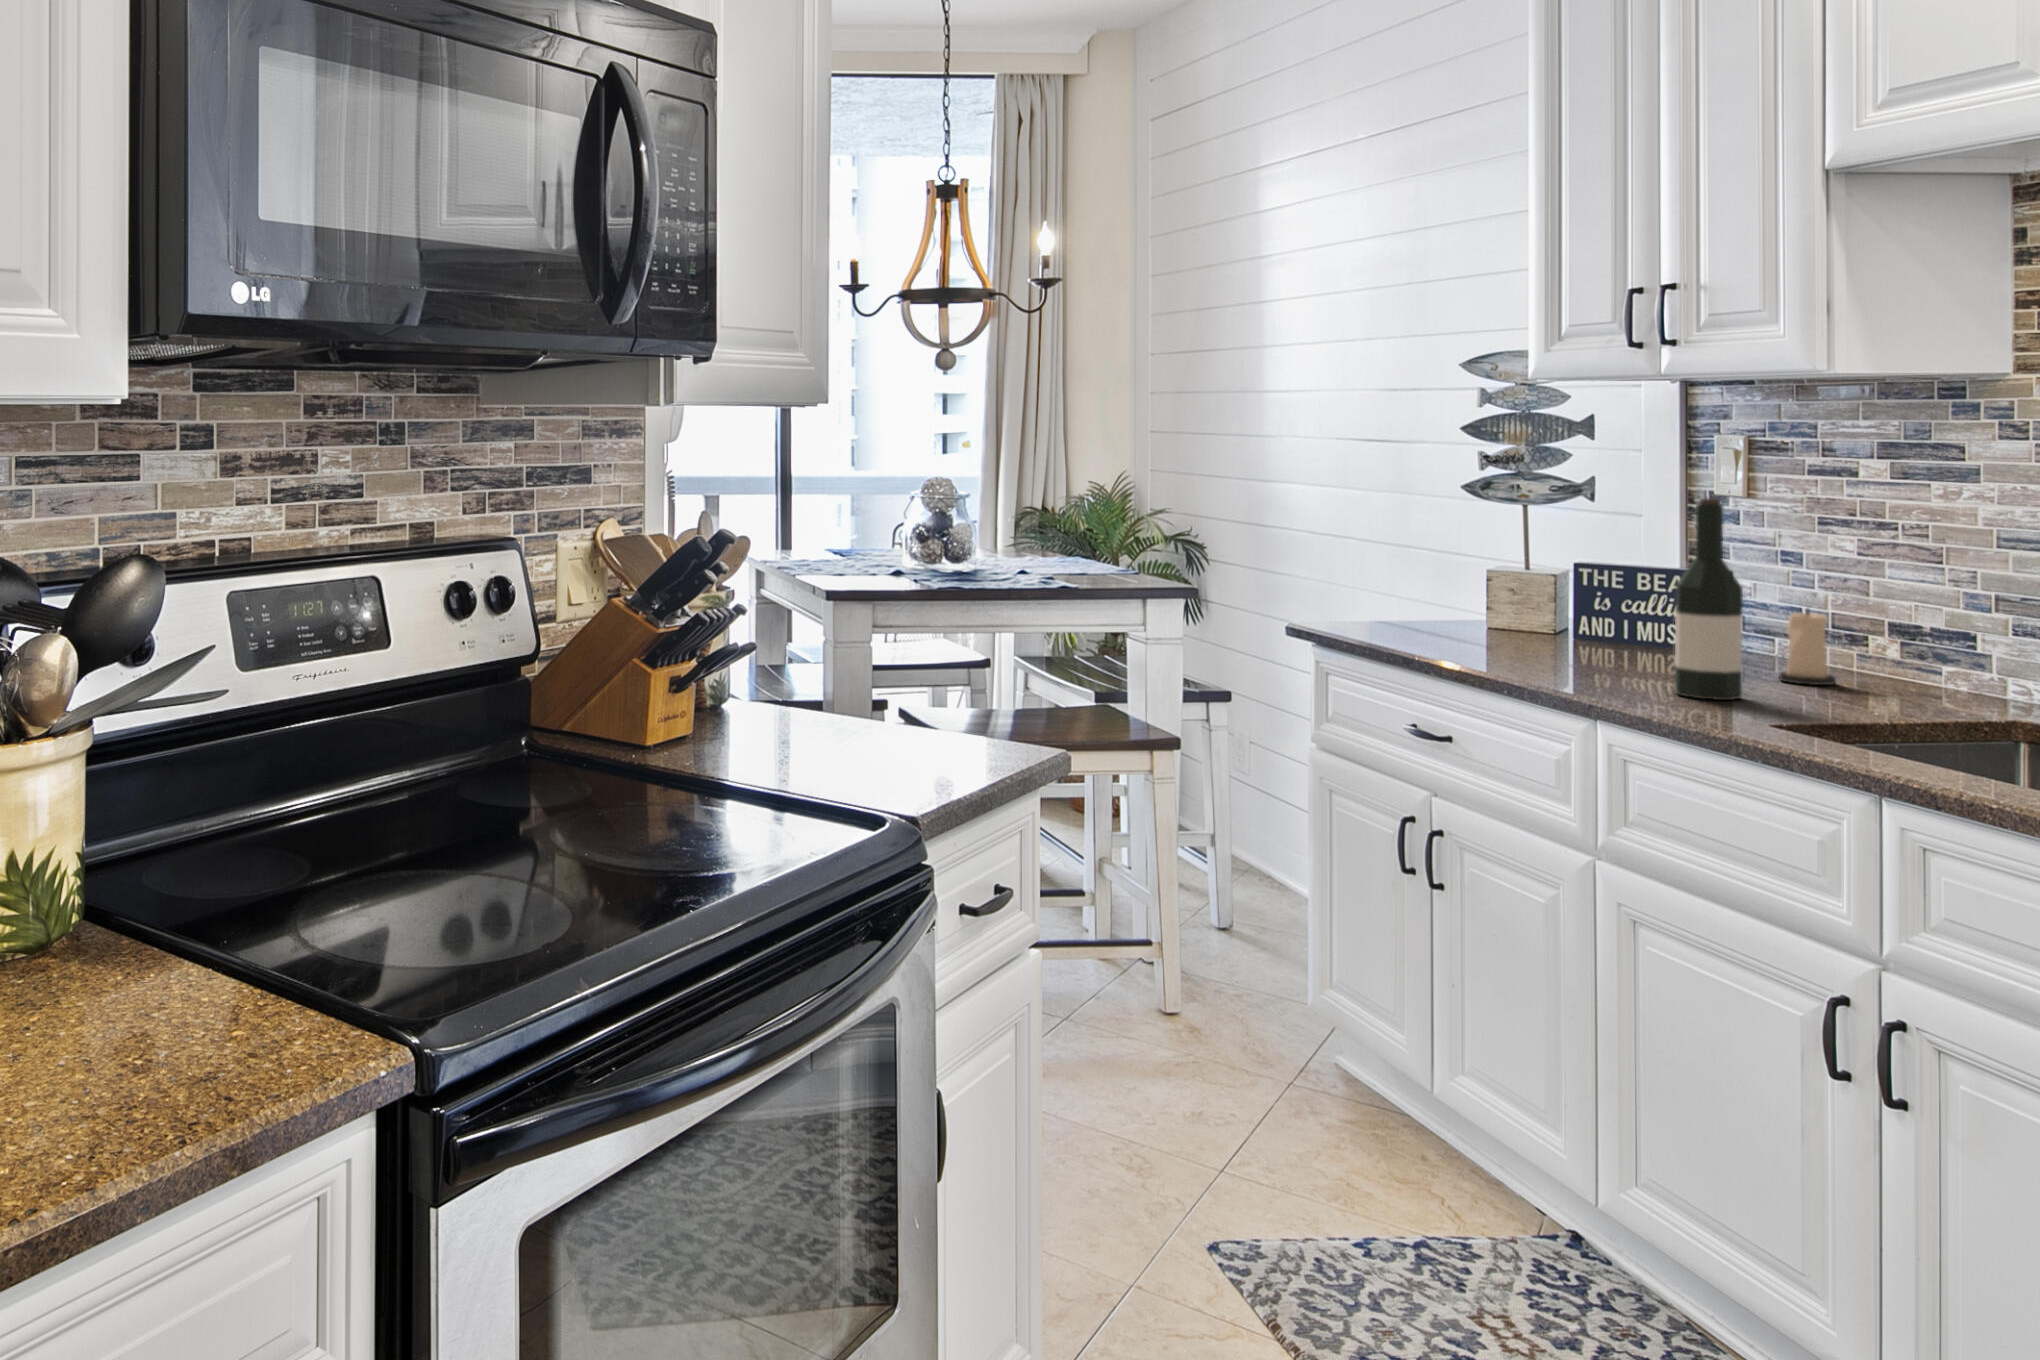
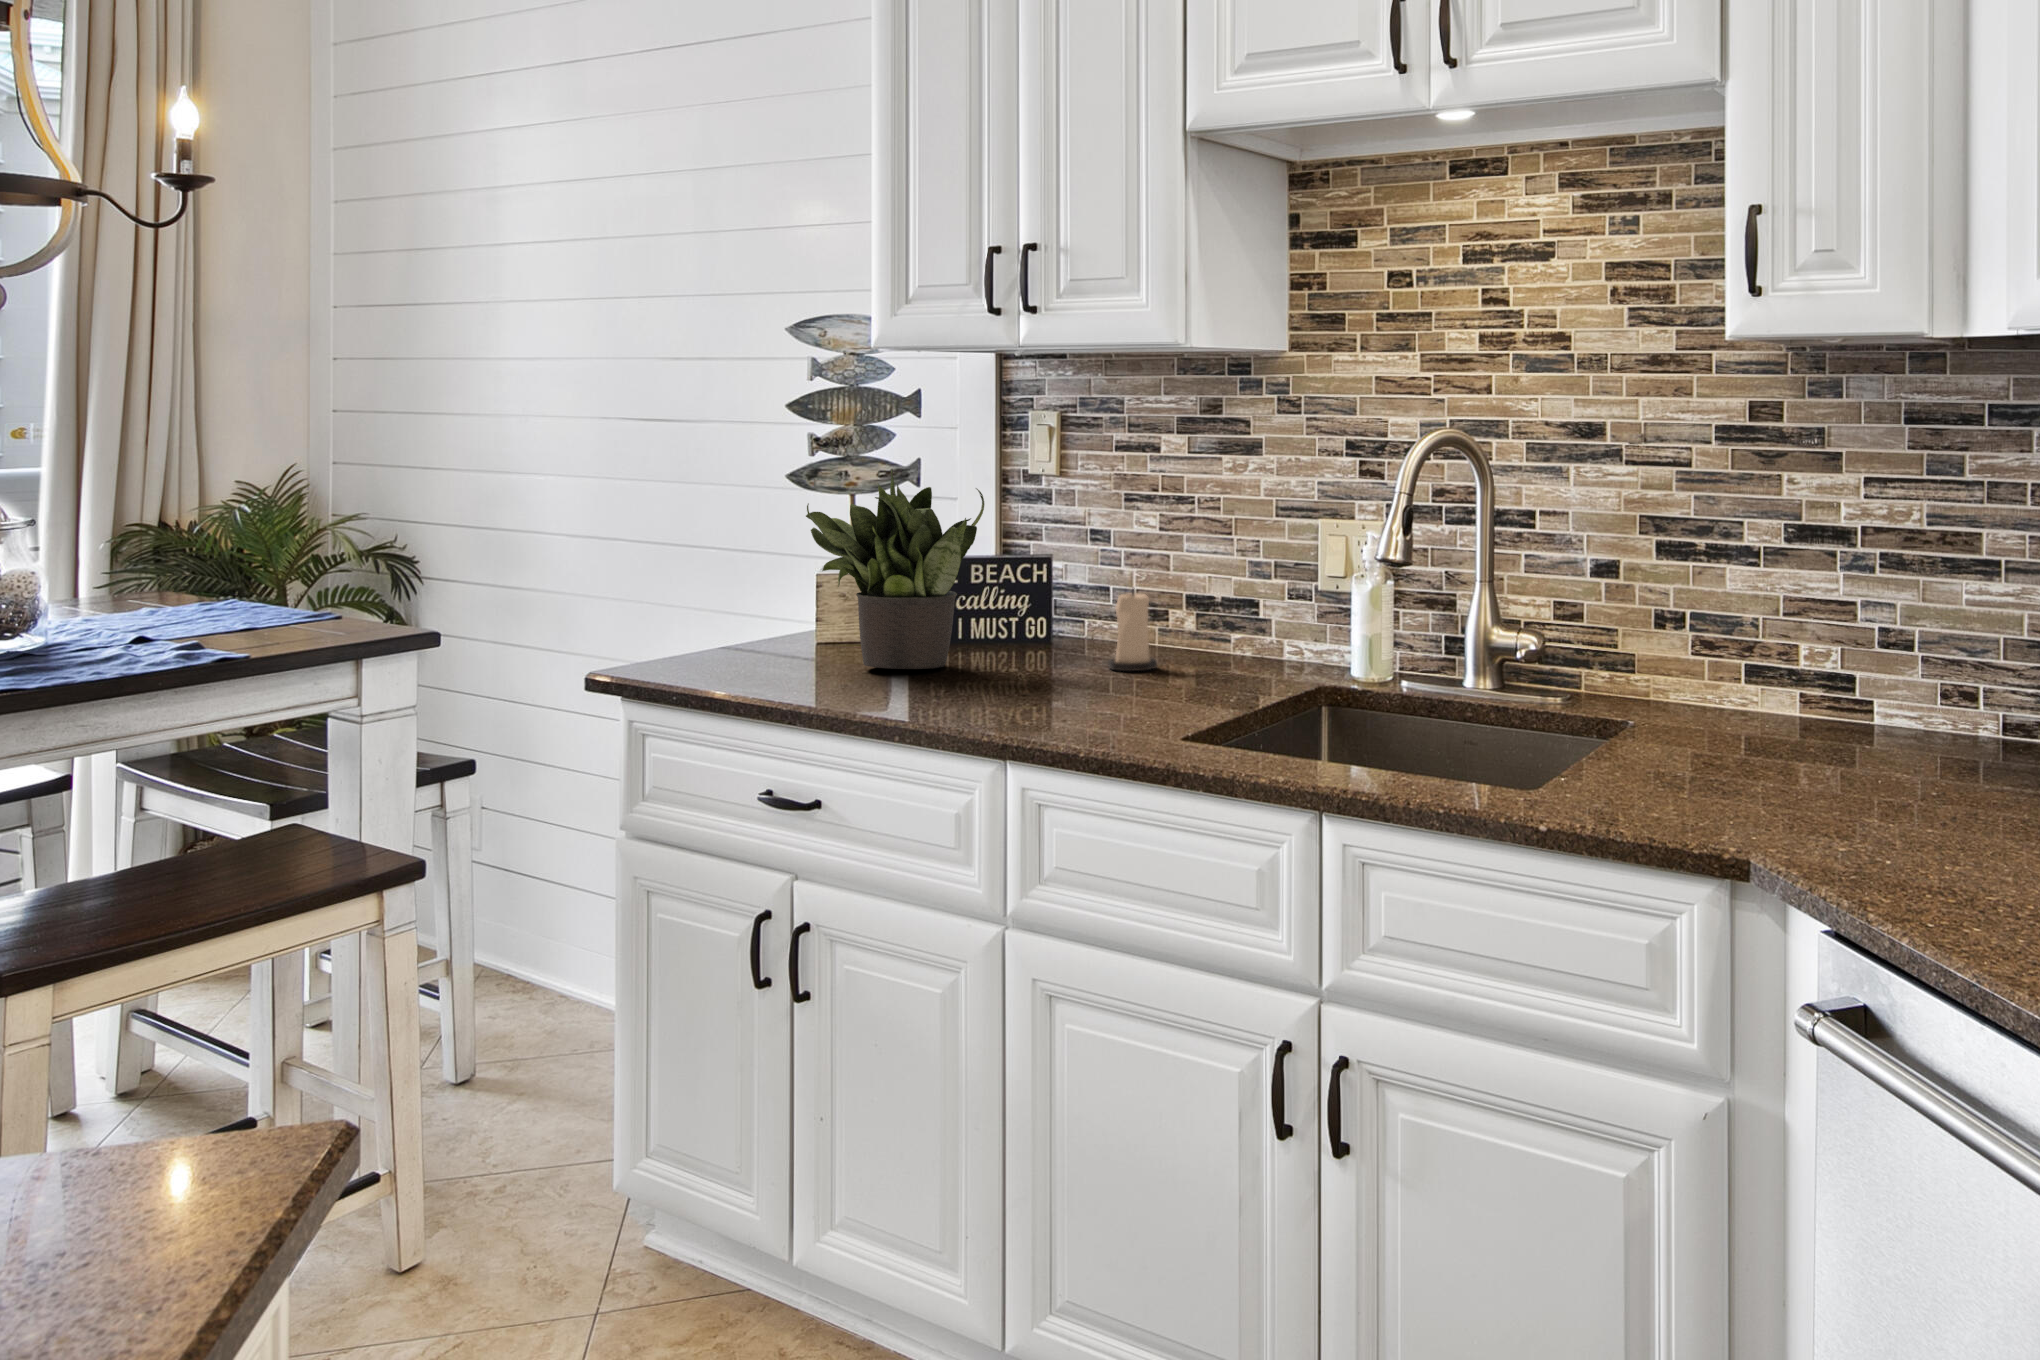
potted plant: none [1471,493,1643,662] -> present [806,471,984,669]
wine bottle: present [1675,498,1743,700] -> none [1031,466,1097,705]

